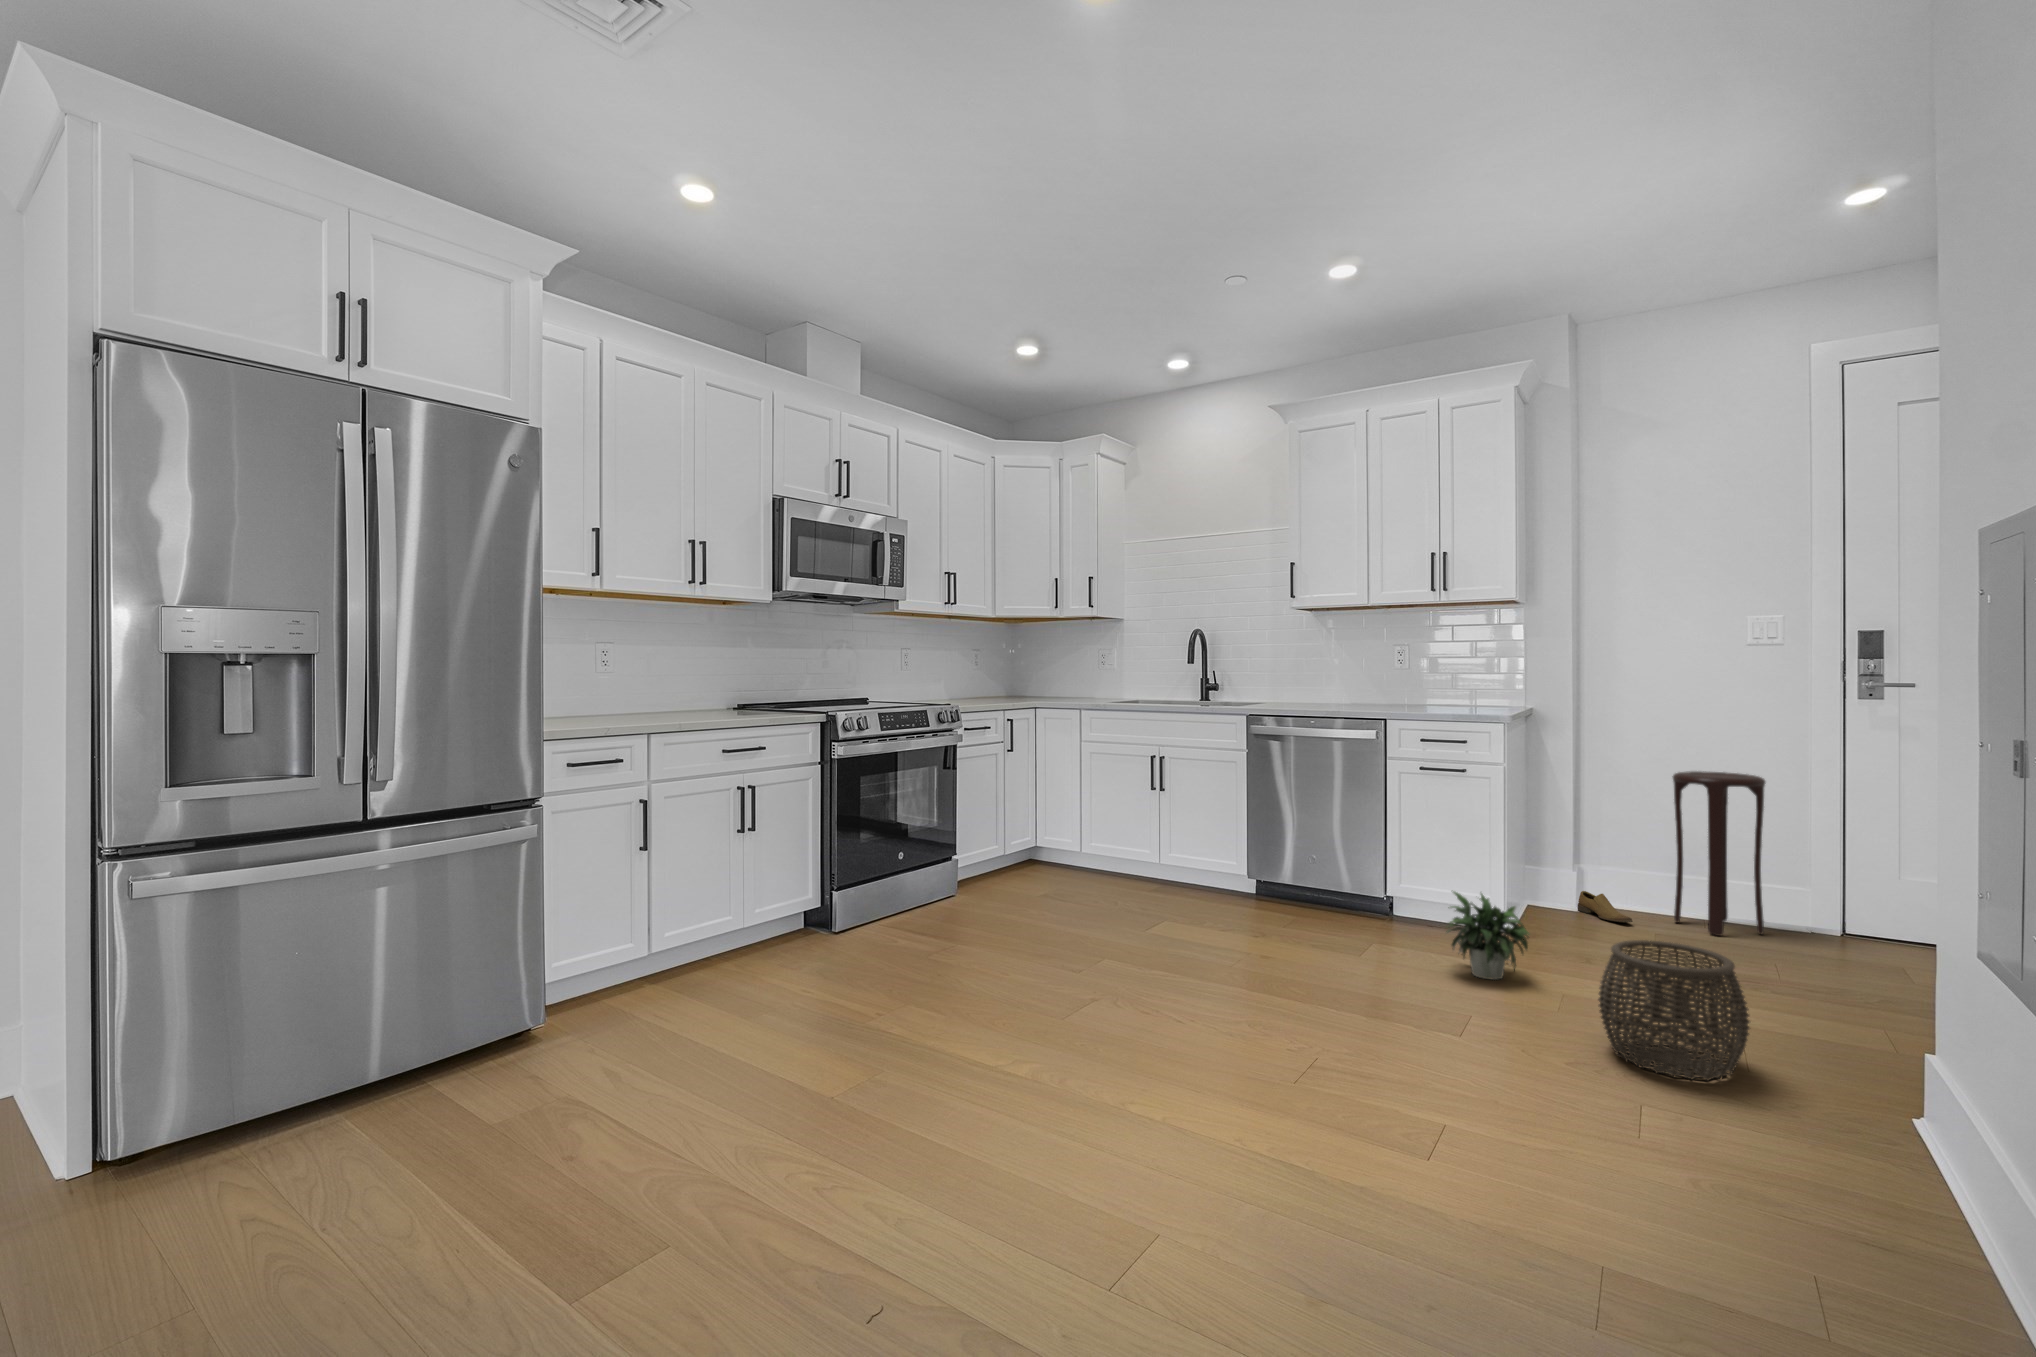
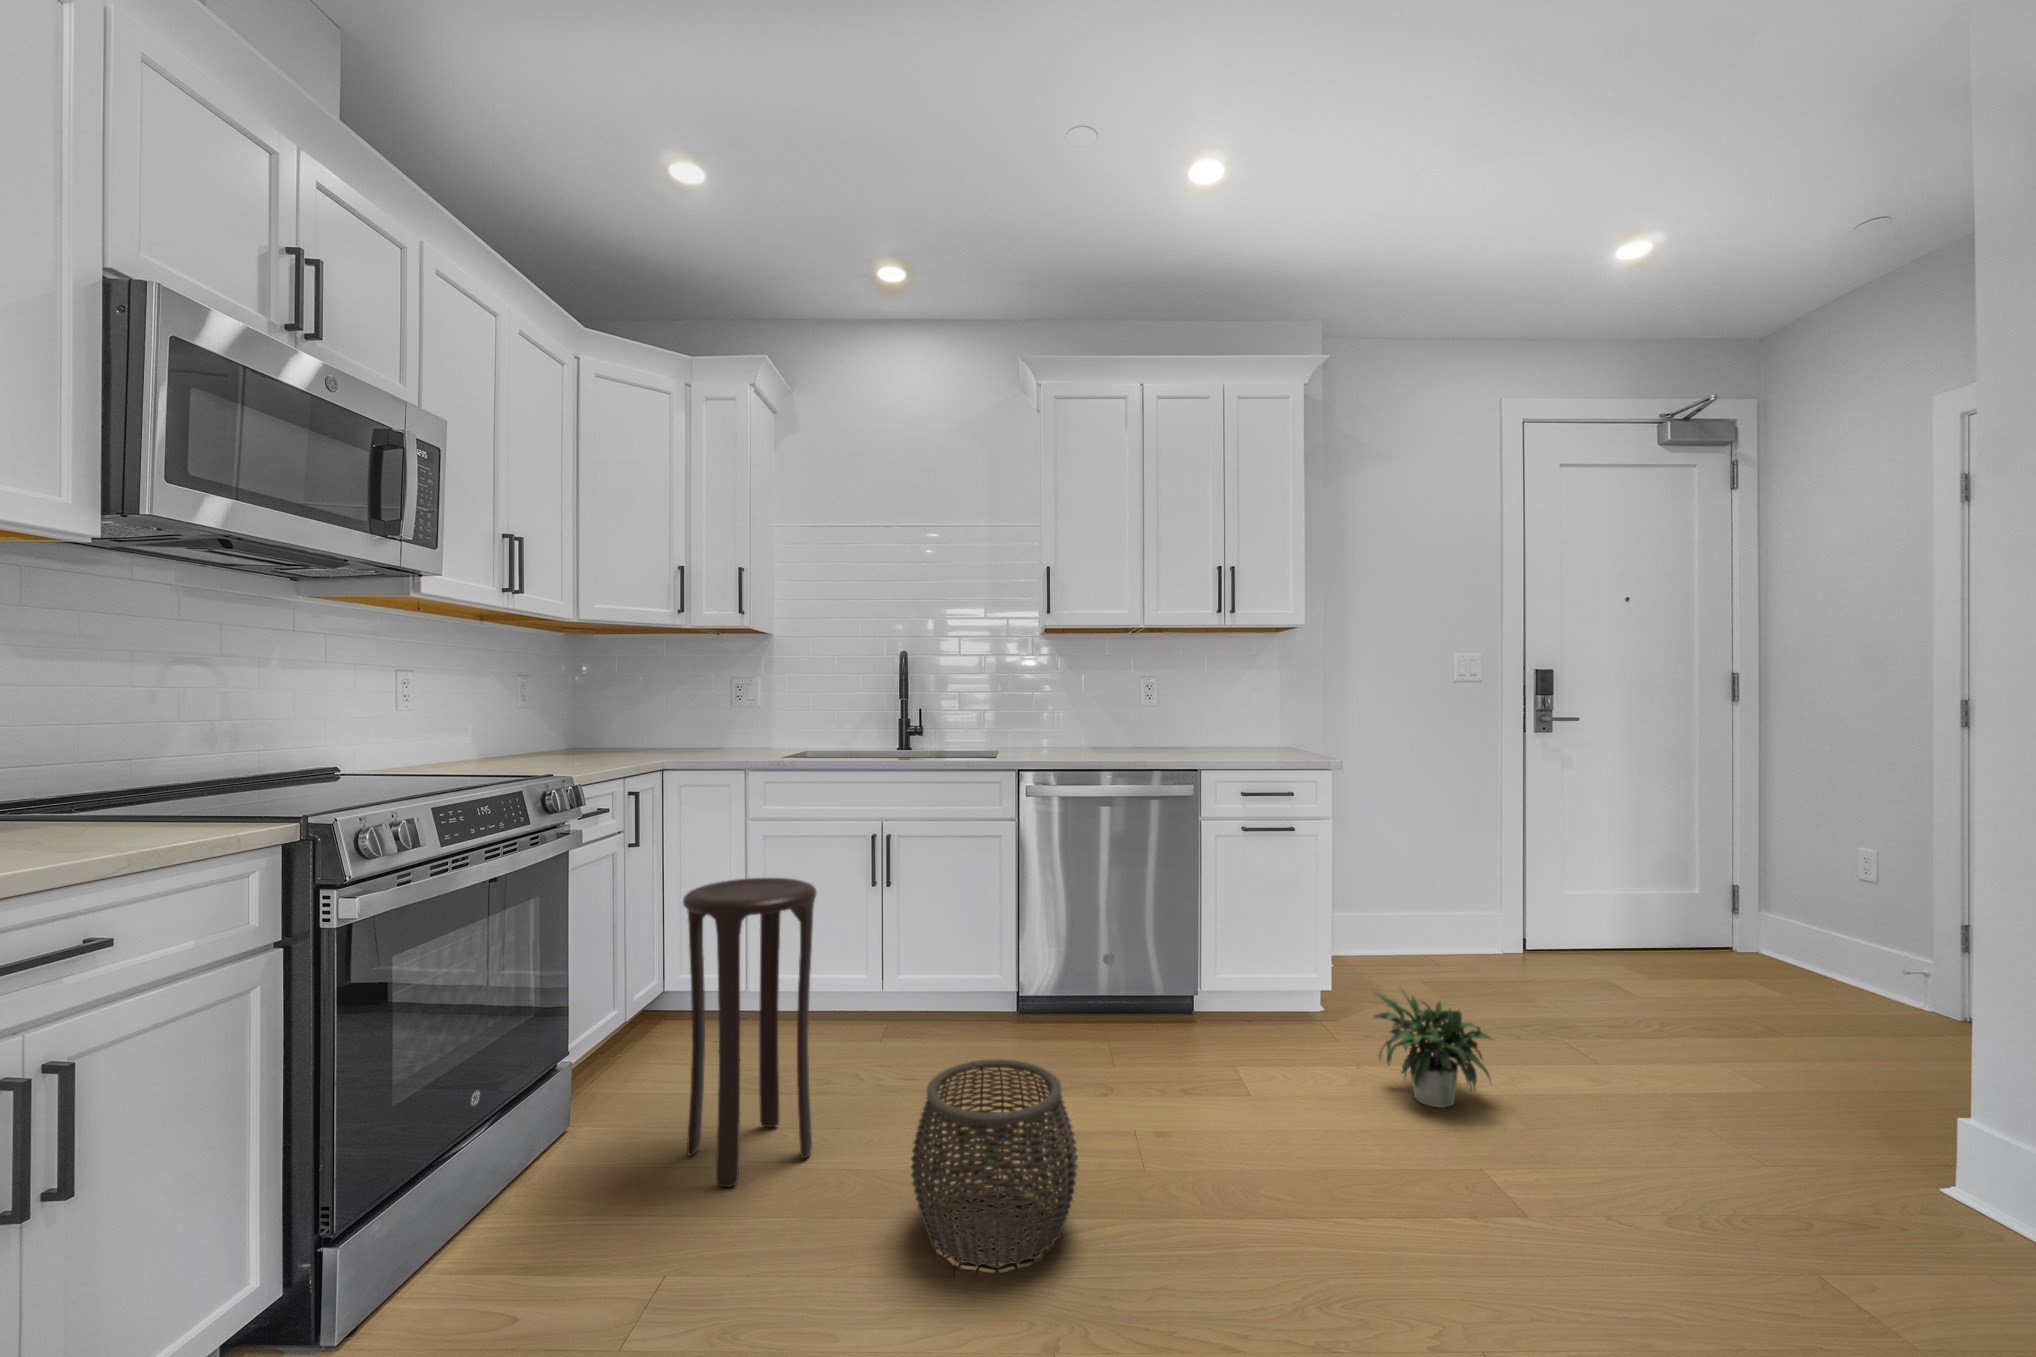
stool: present [1672,771,1766,936] -> present [683,878,816,1187]
shoe: present [1578,891,1633,922] -> none [1333,945,1403,977]
woven basket: present [1598,940,1750,1080] -> present [911,1059,1078,1269]

